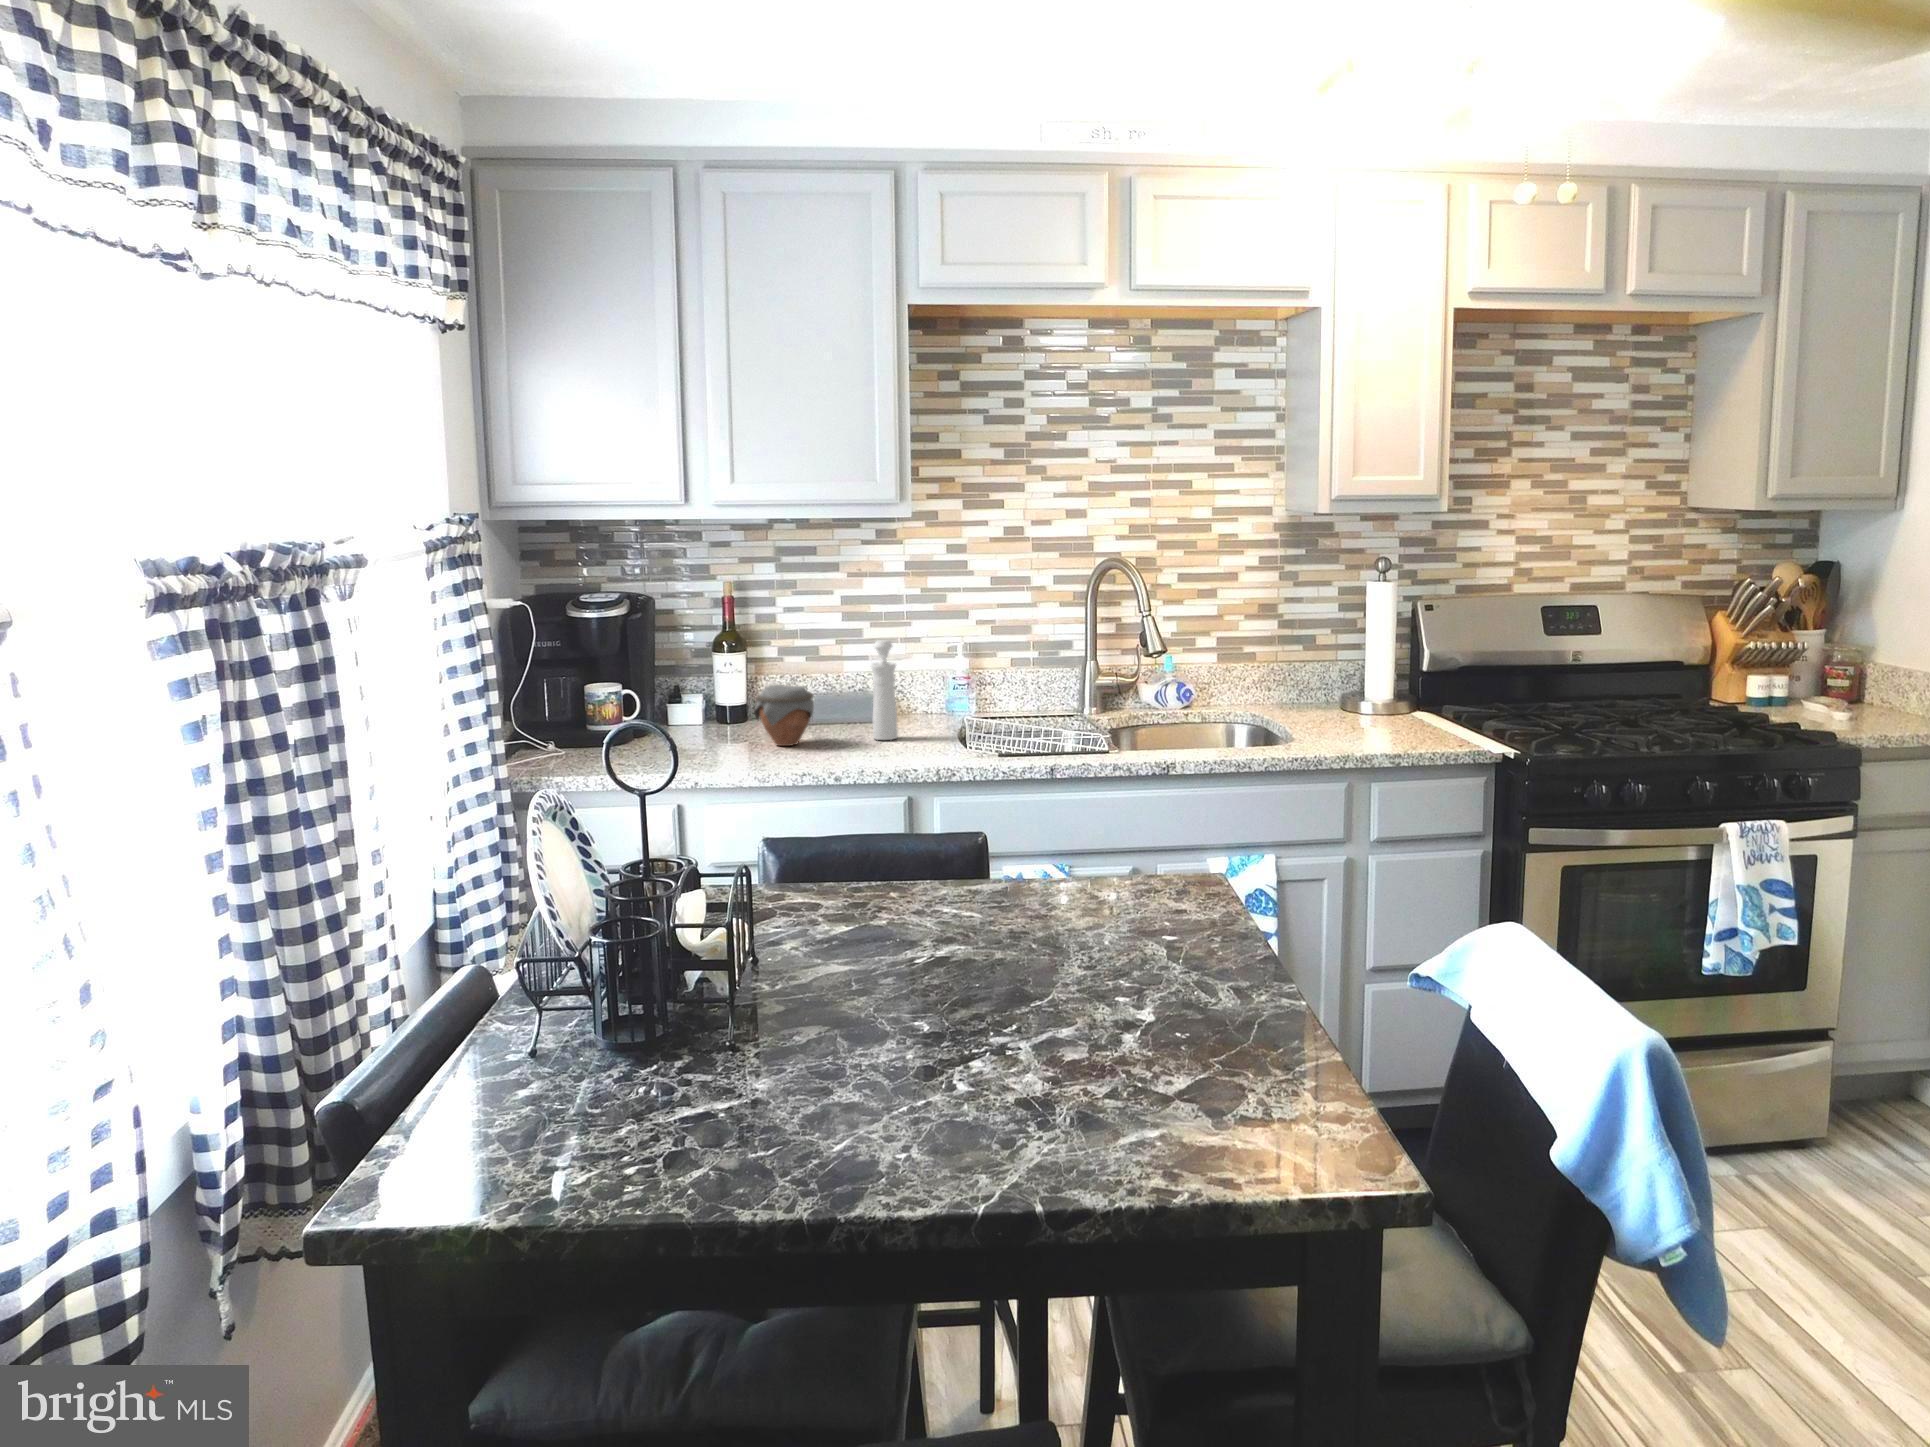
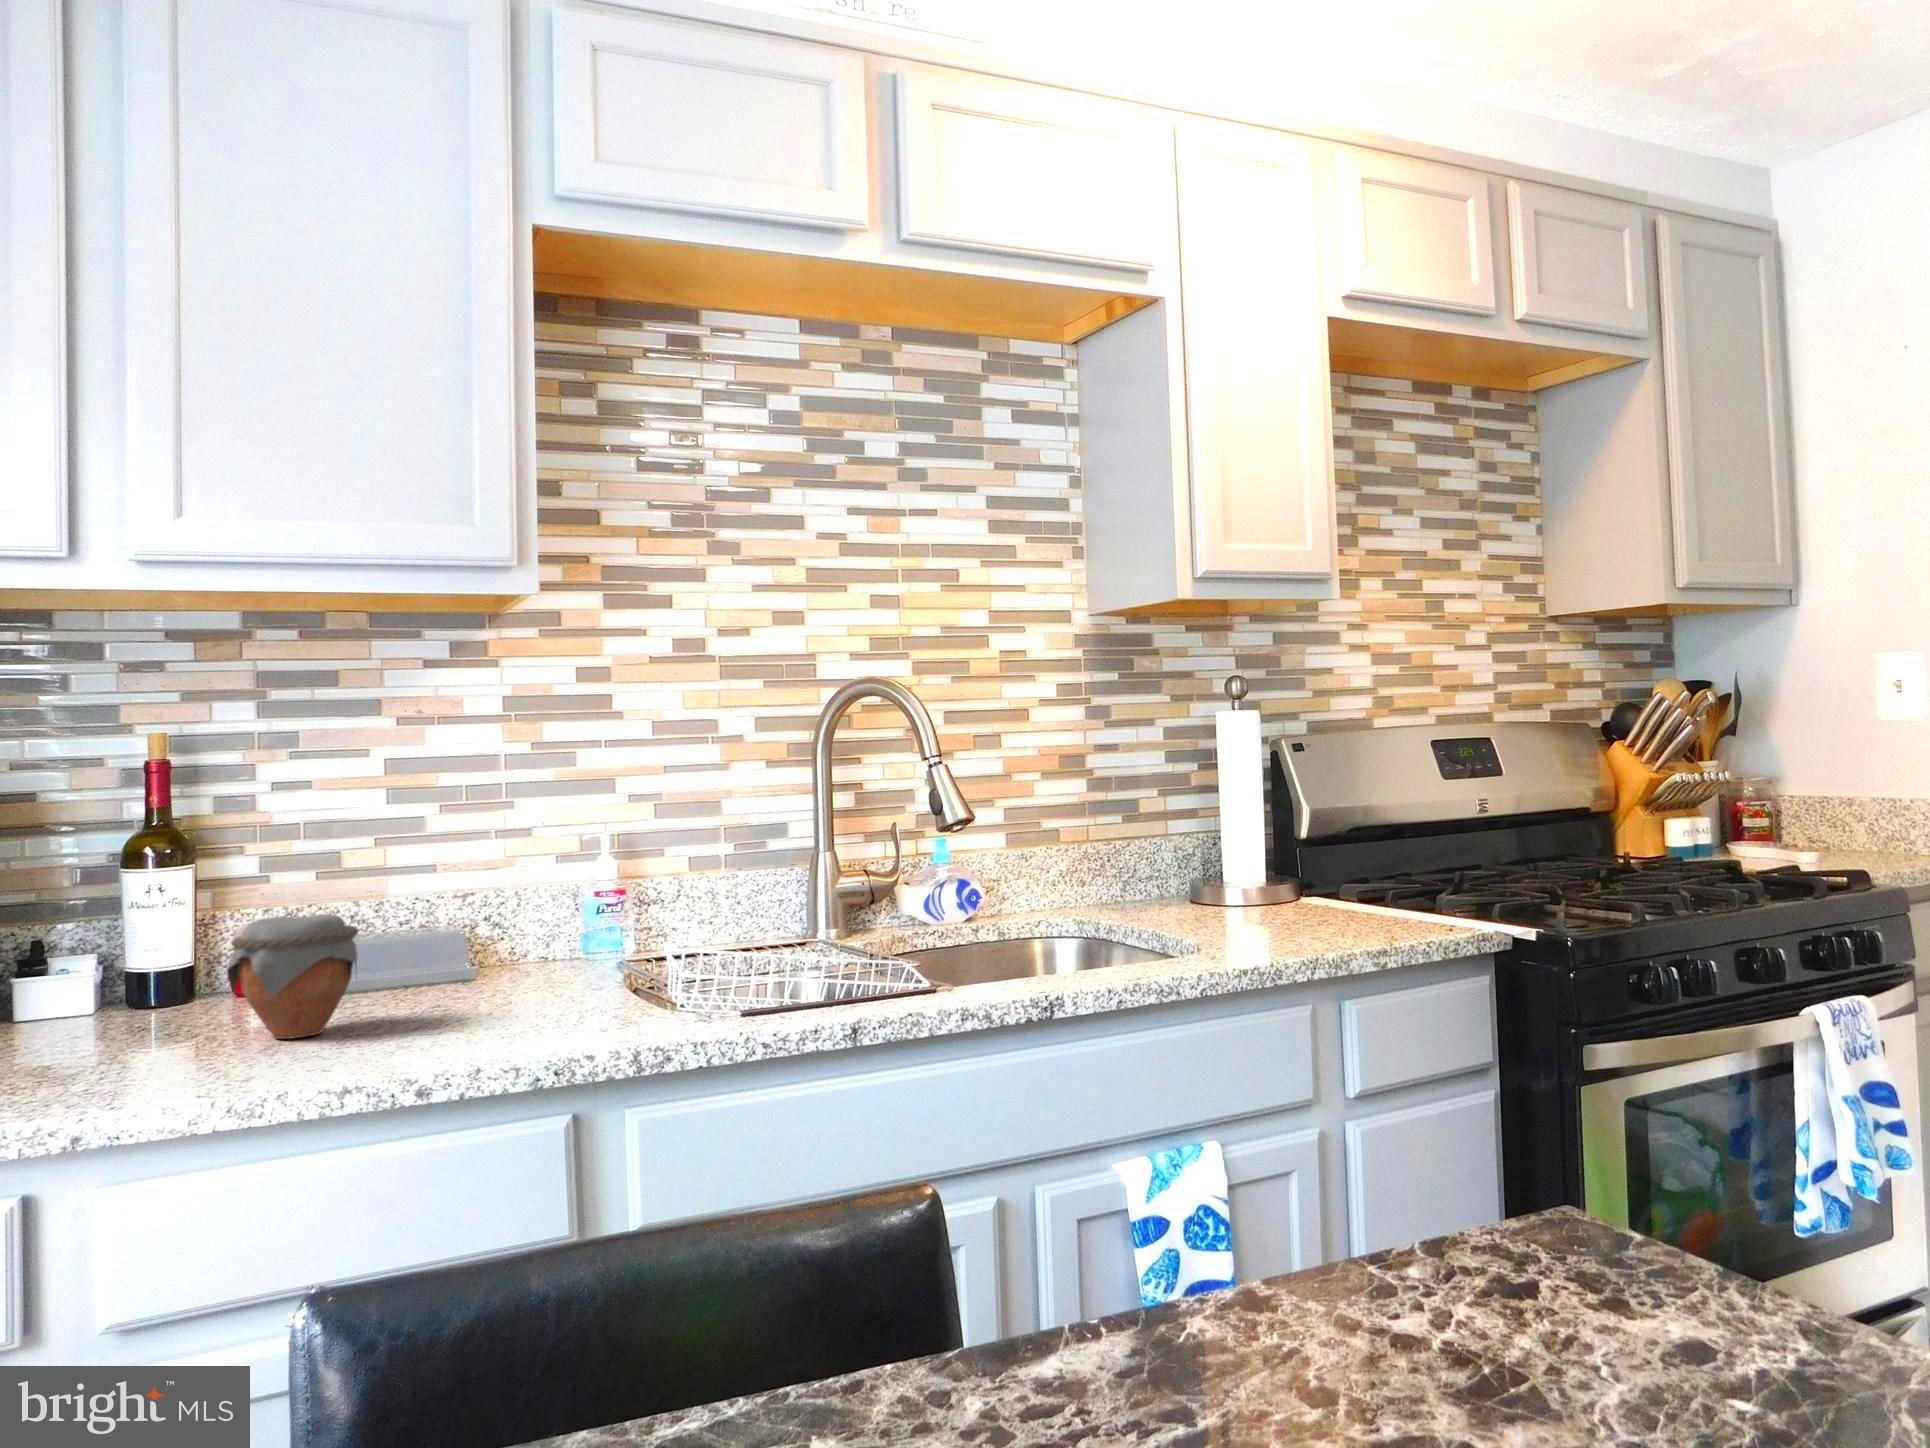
pepper mill: present [871,640,898,740] -> none [466,824,527,1009]

